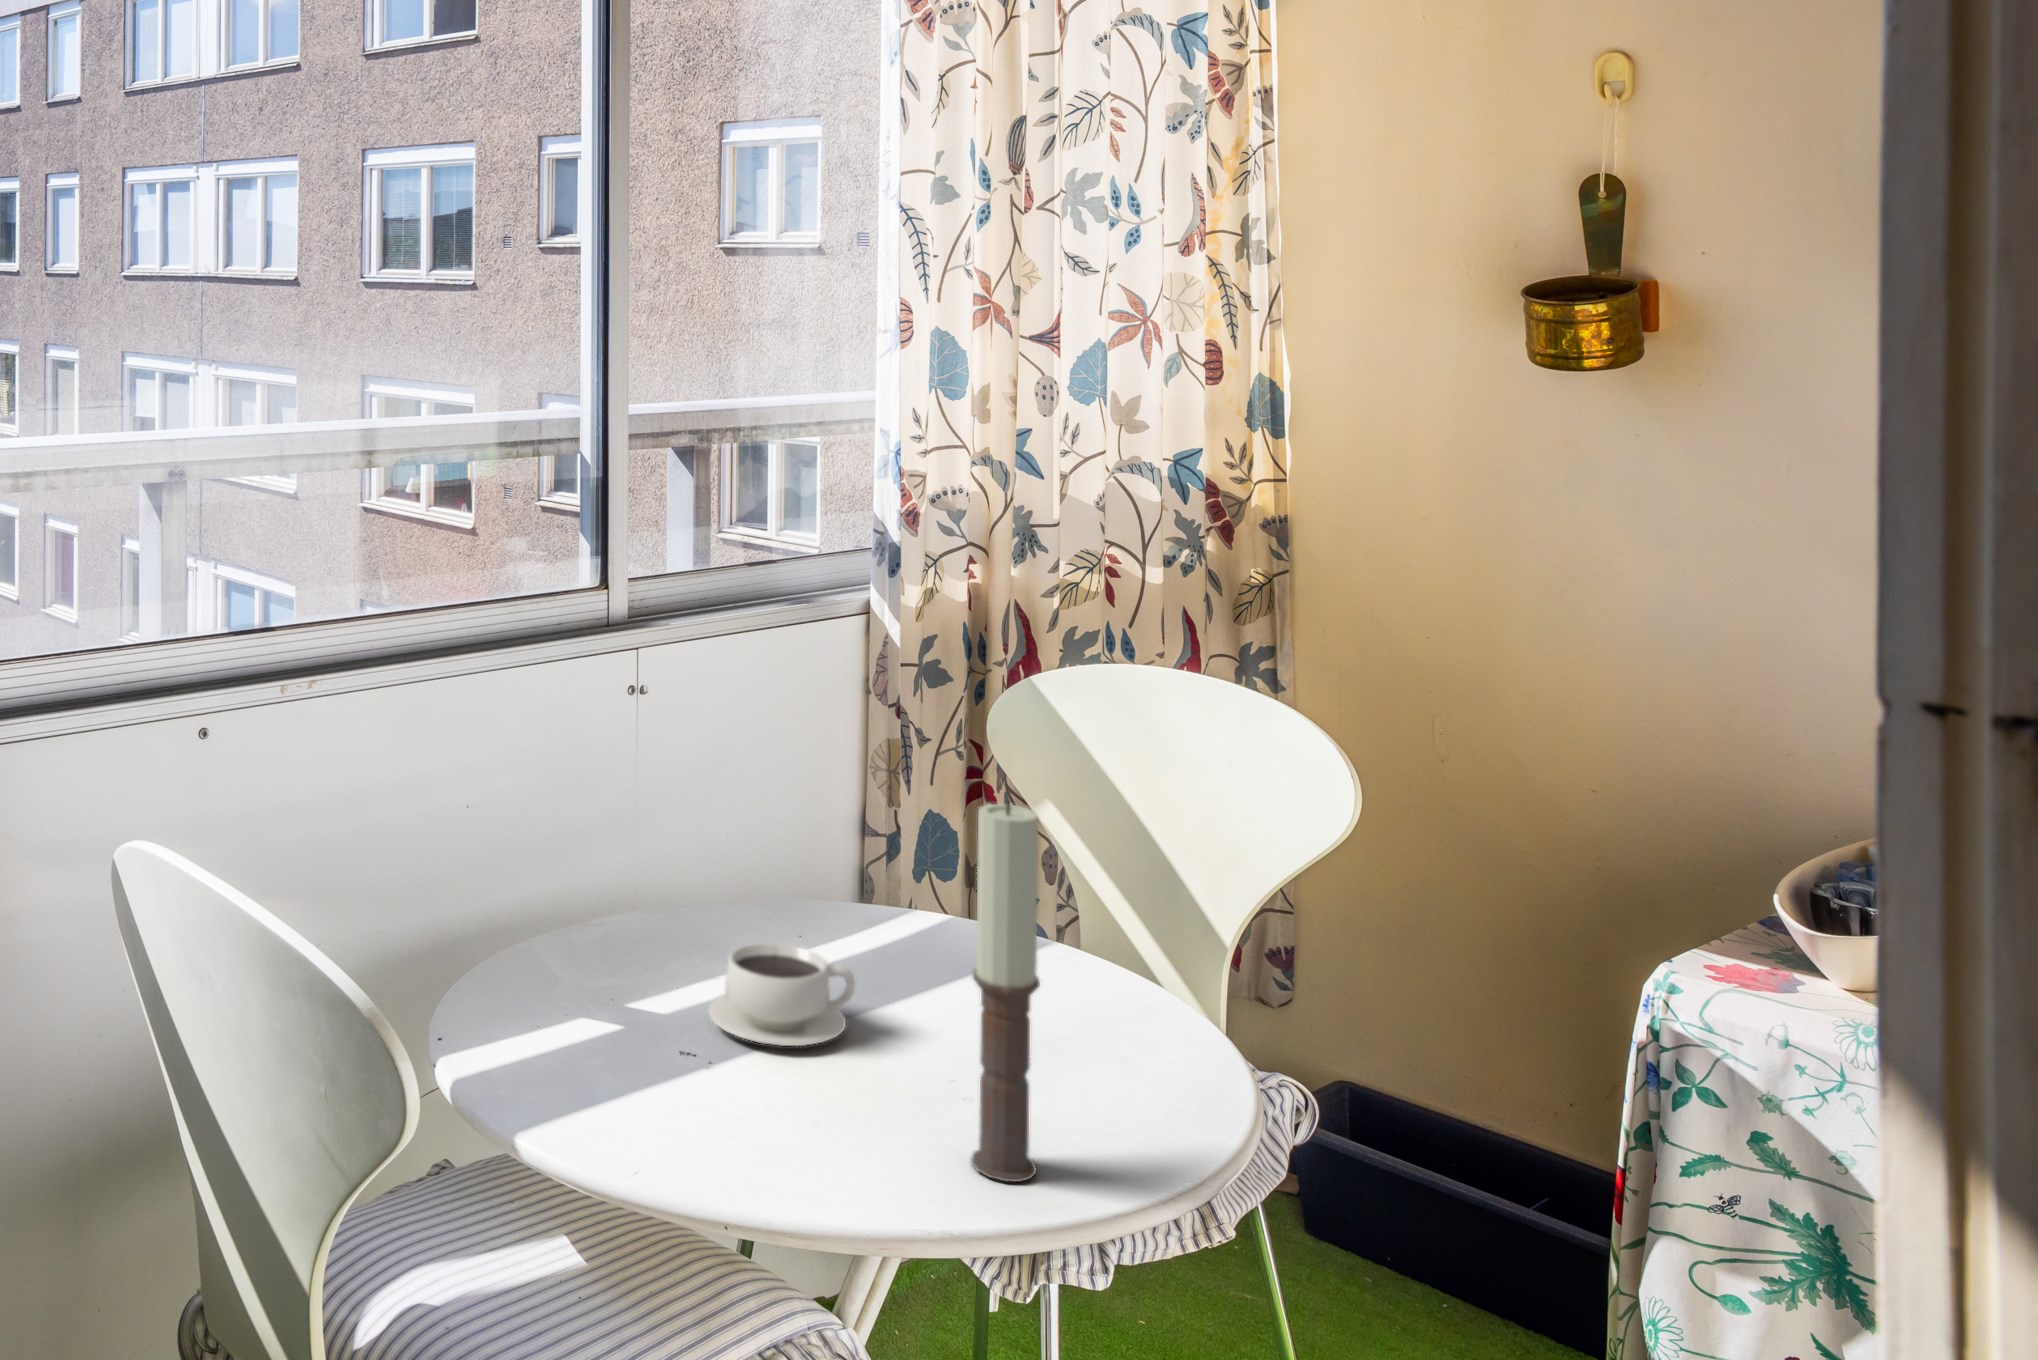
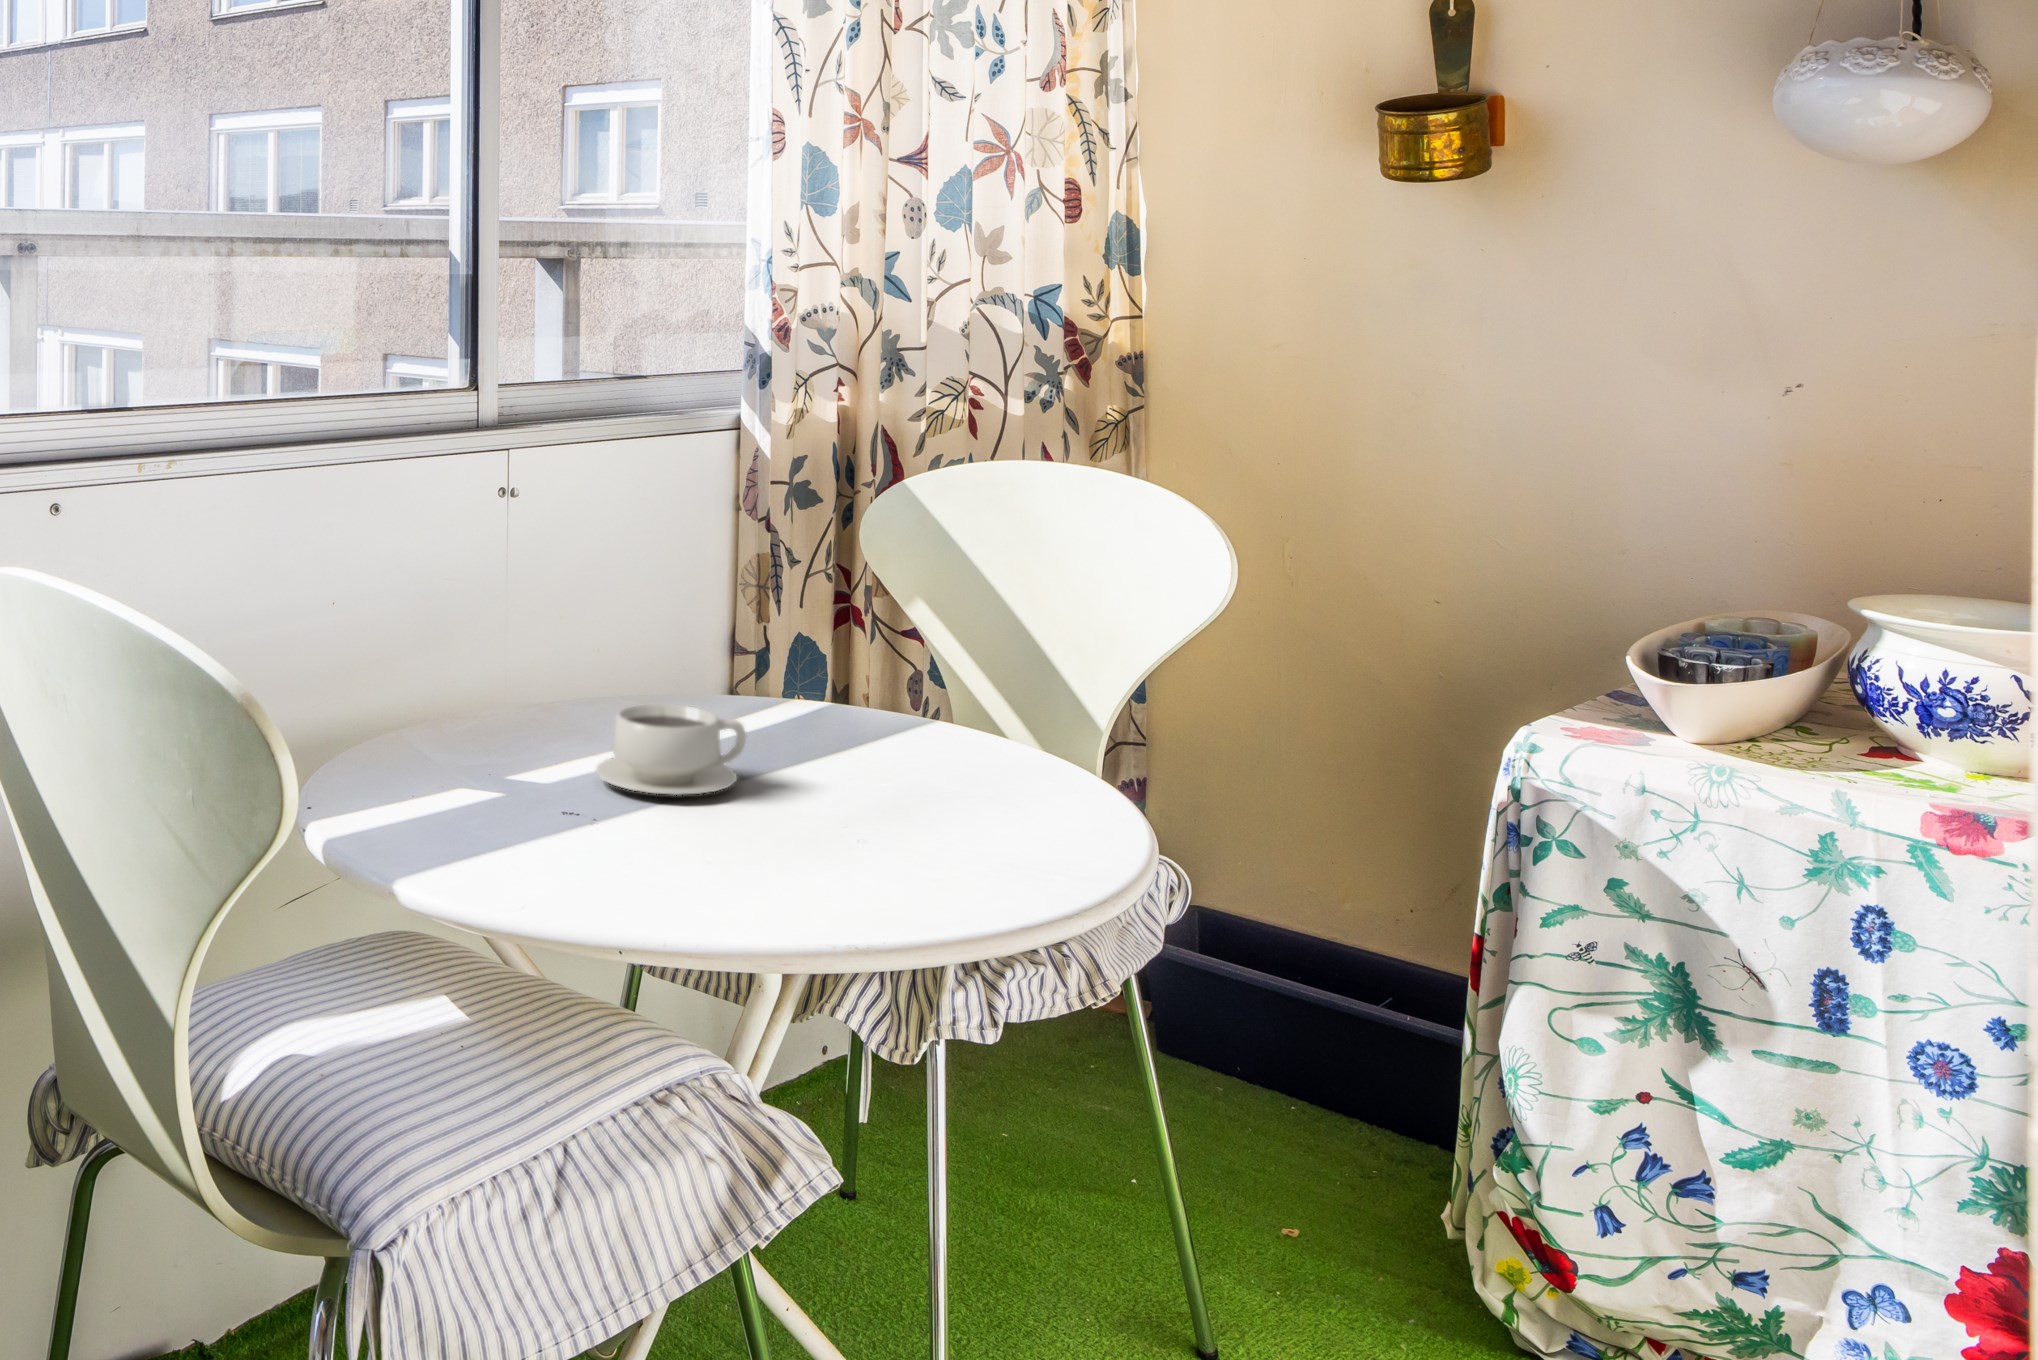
candle: present [971,801,1040,1182] -> none [875,500,946,889]

